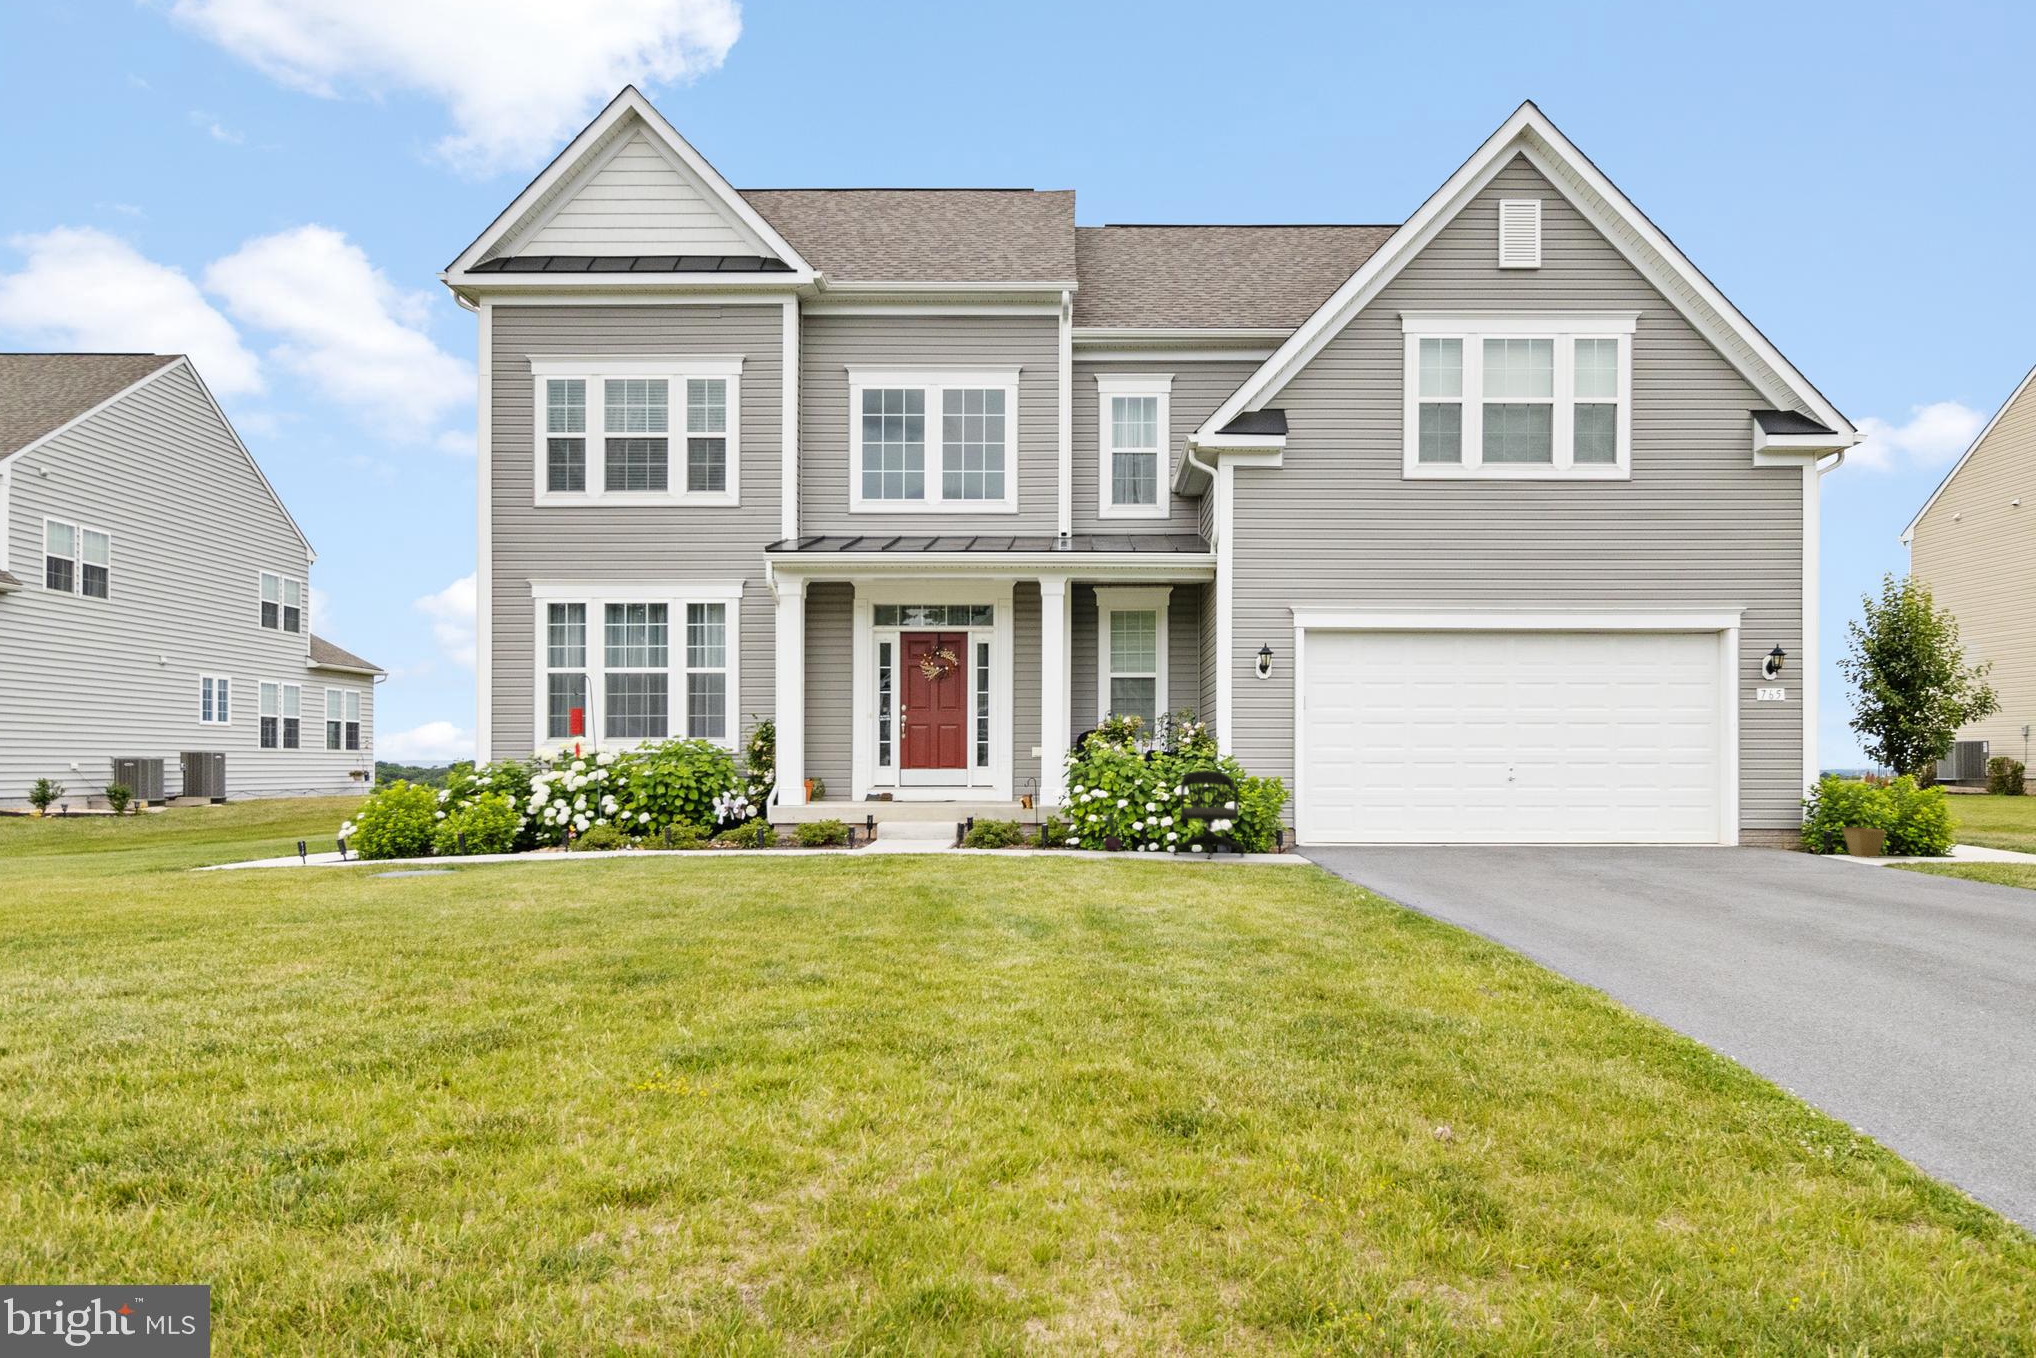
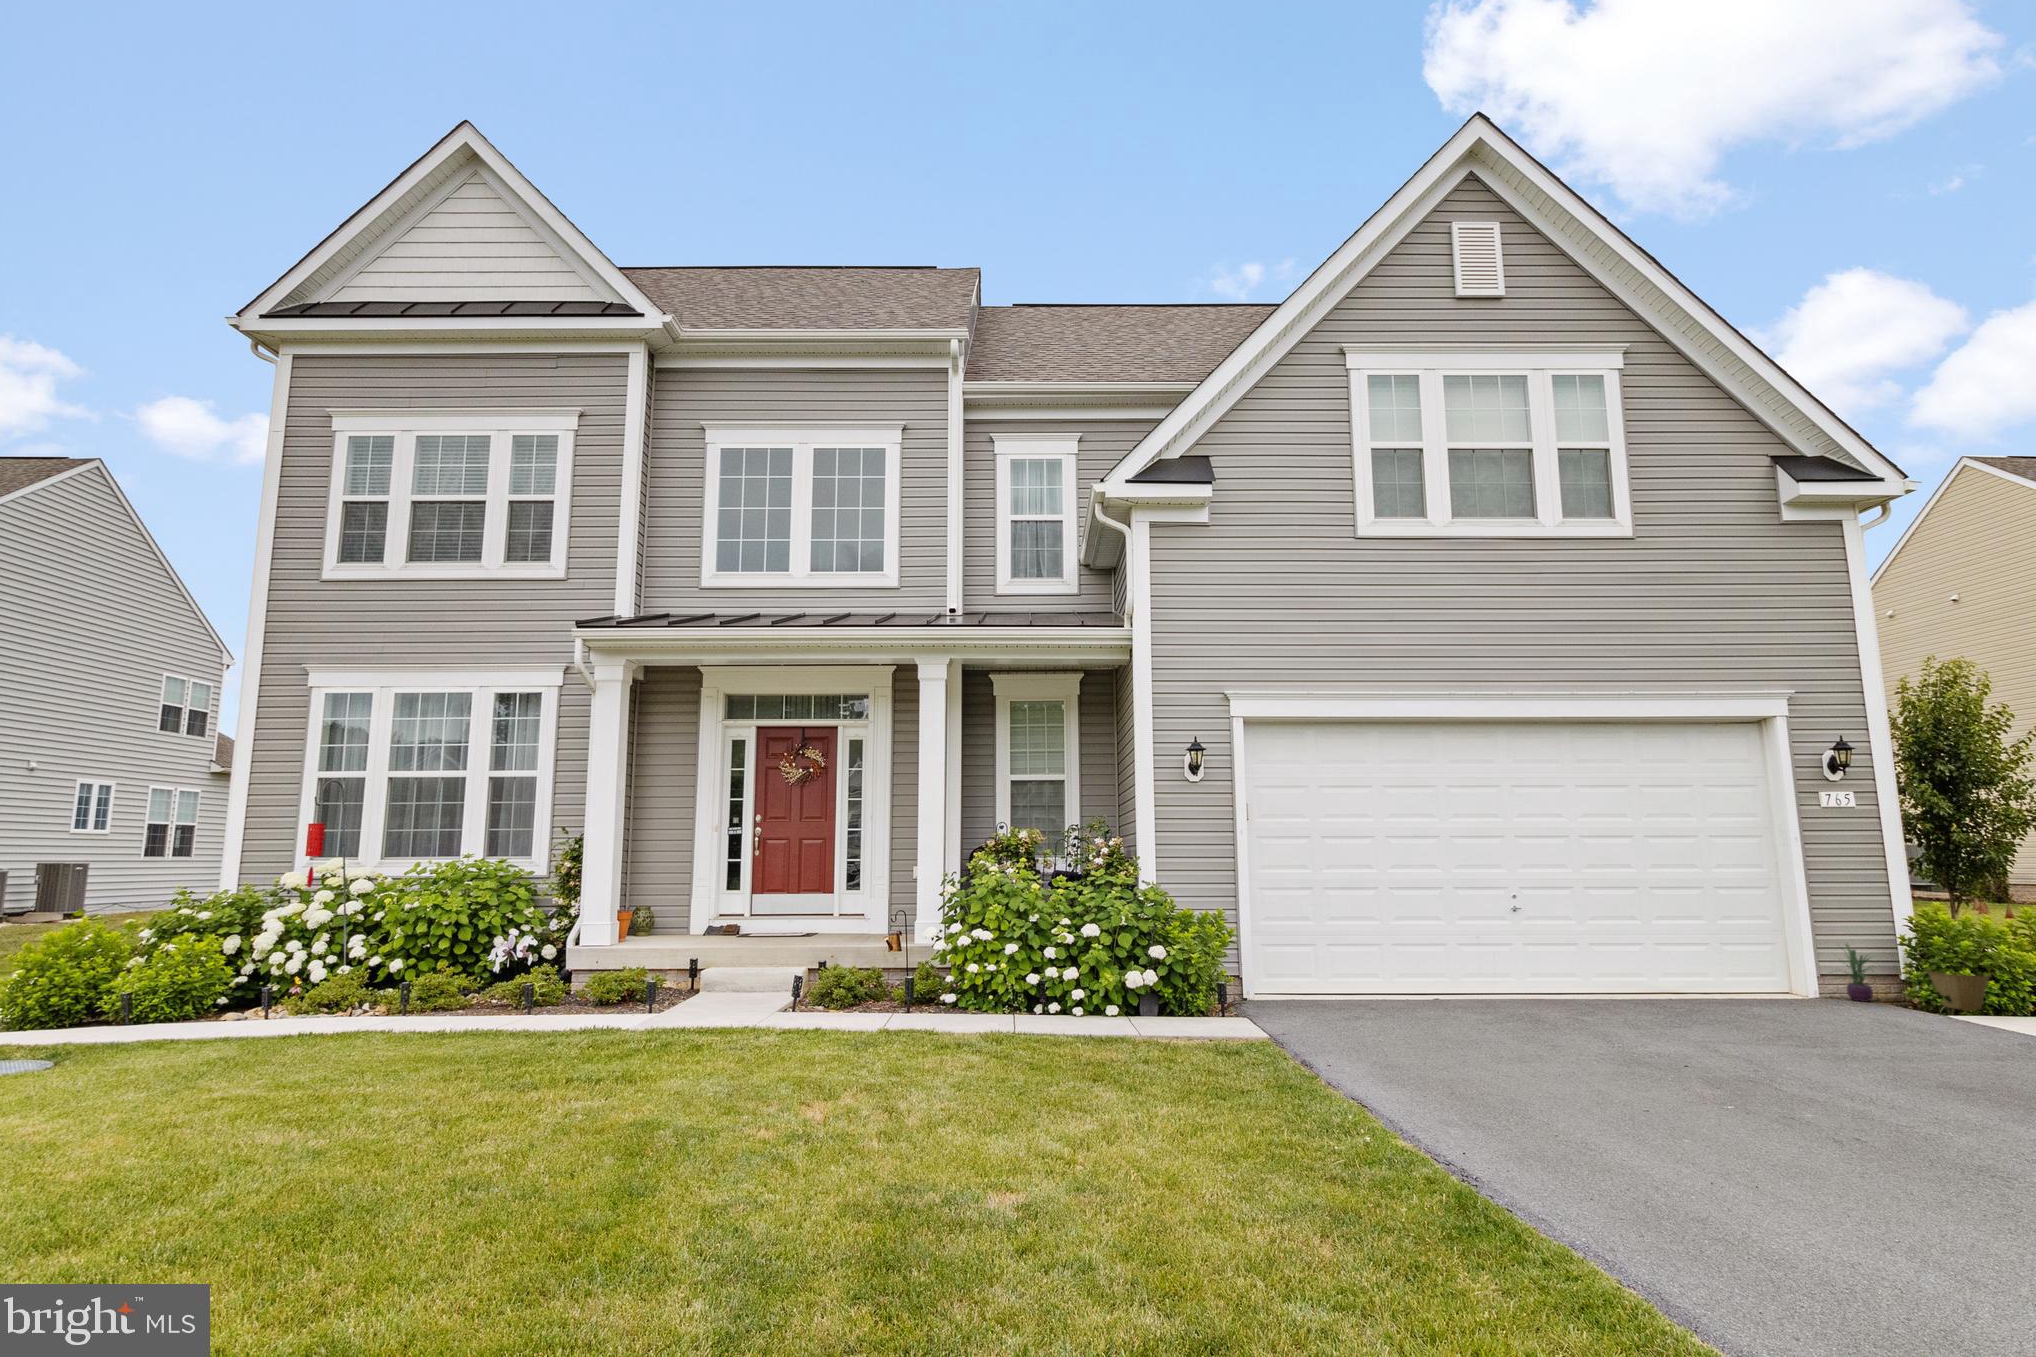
chair: present [1174,770,1245,859] -> none [1073,904,1169,1033]
decorative plant: present [1102,805,1121,851] -> present [1829,944,1873,1002]

